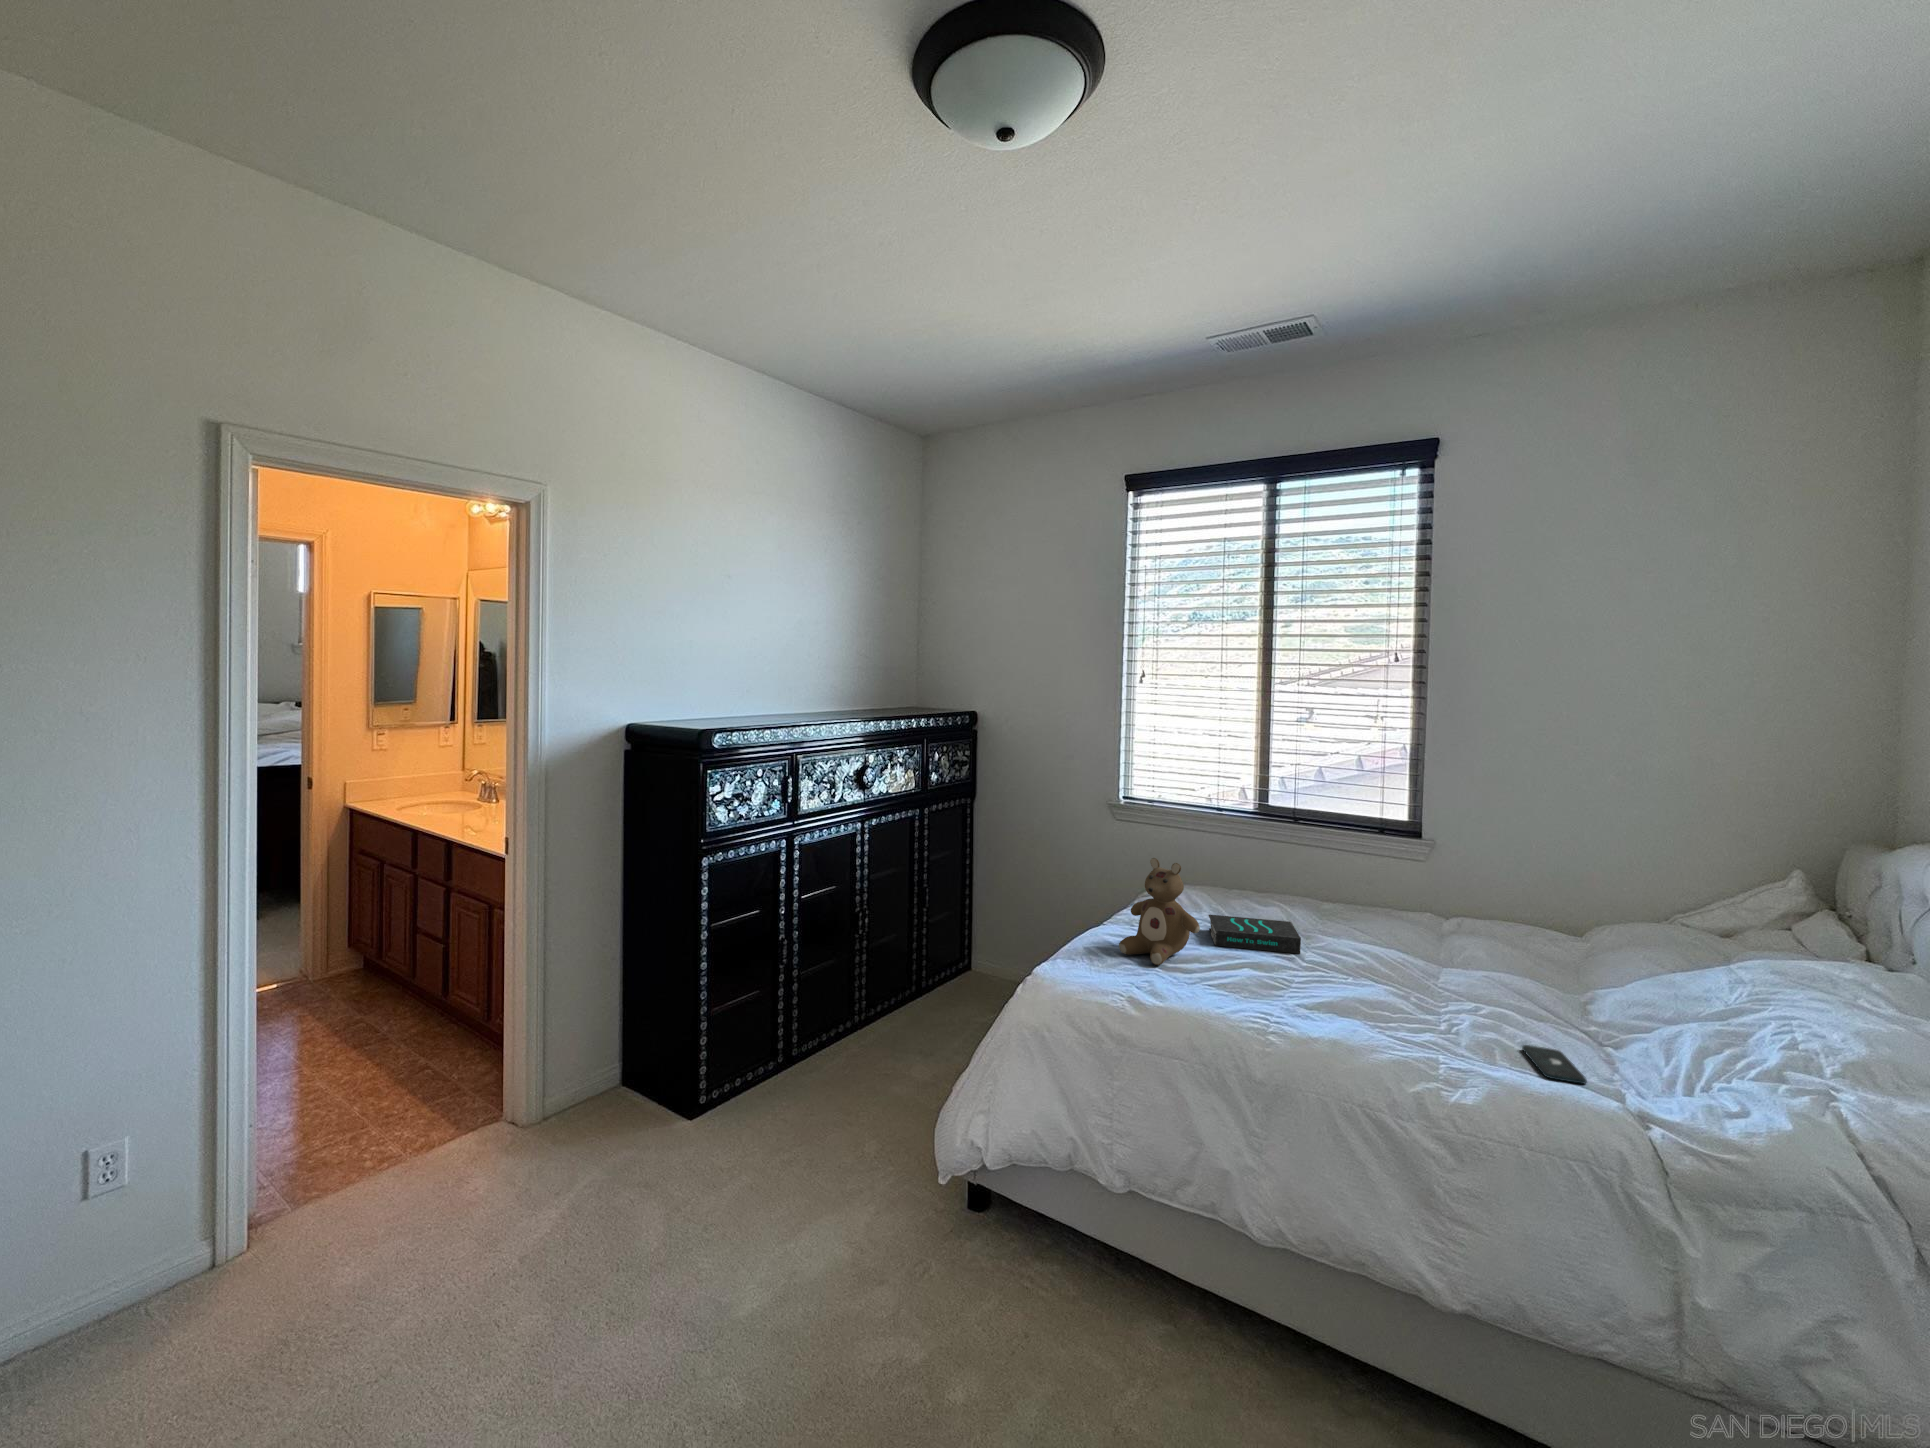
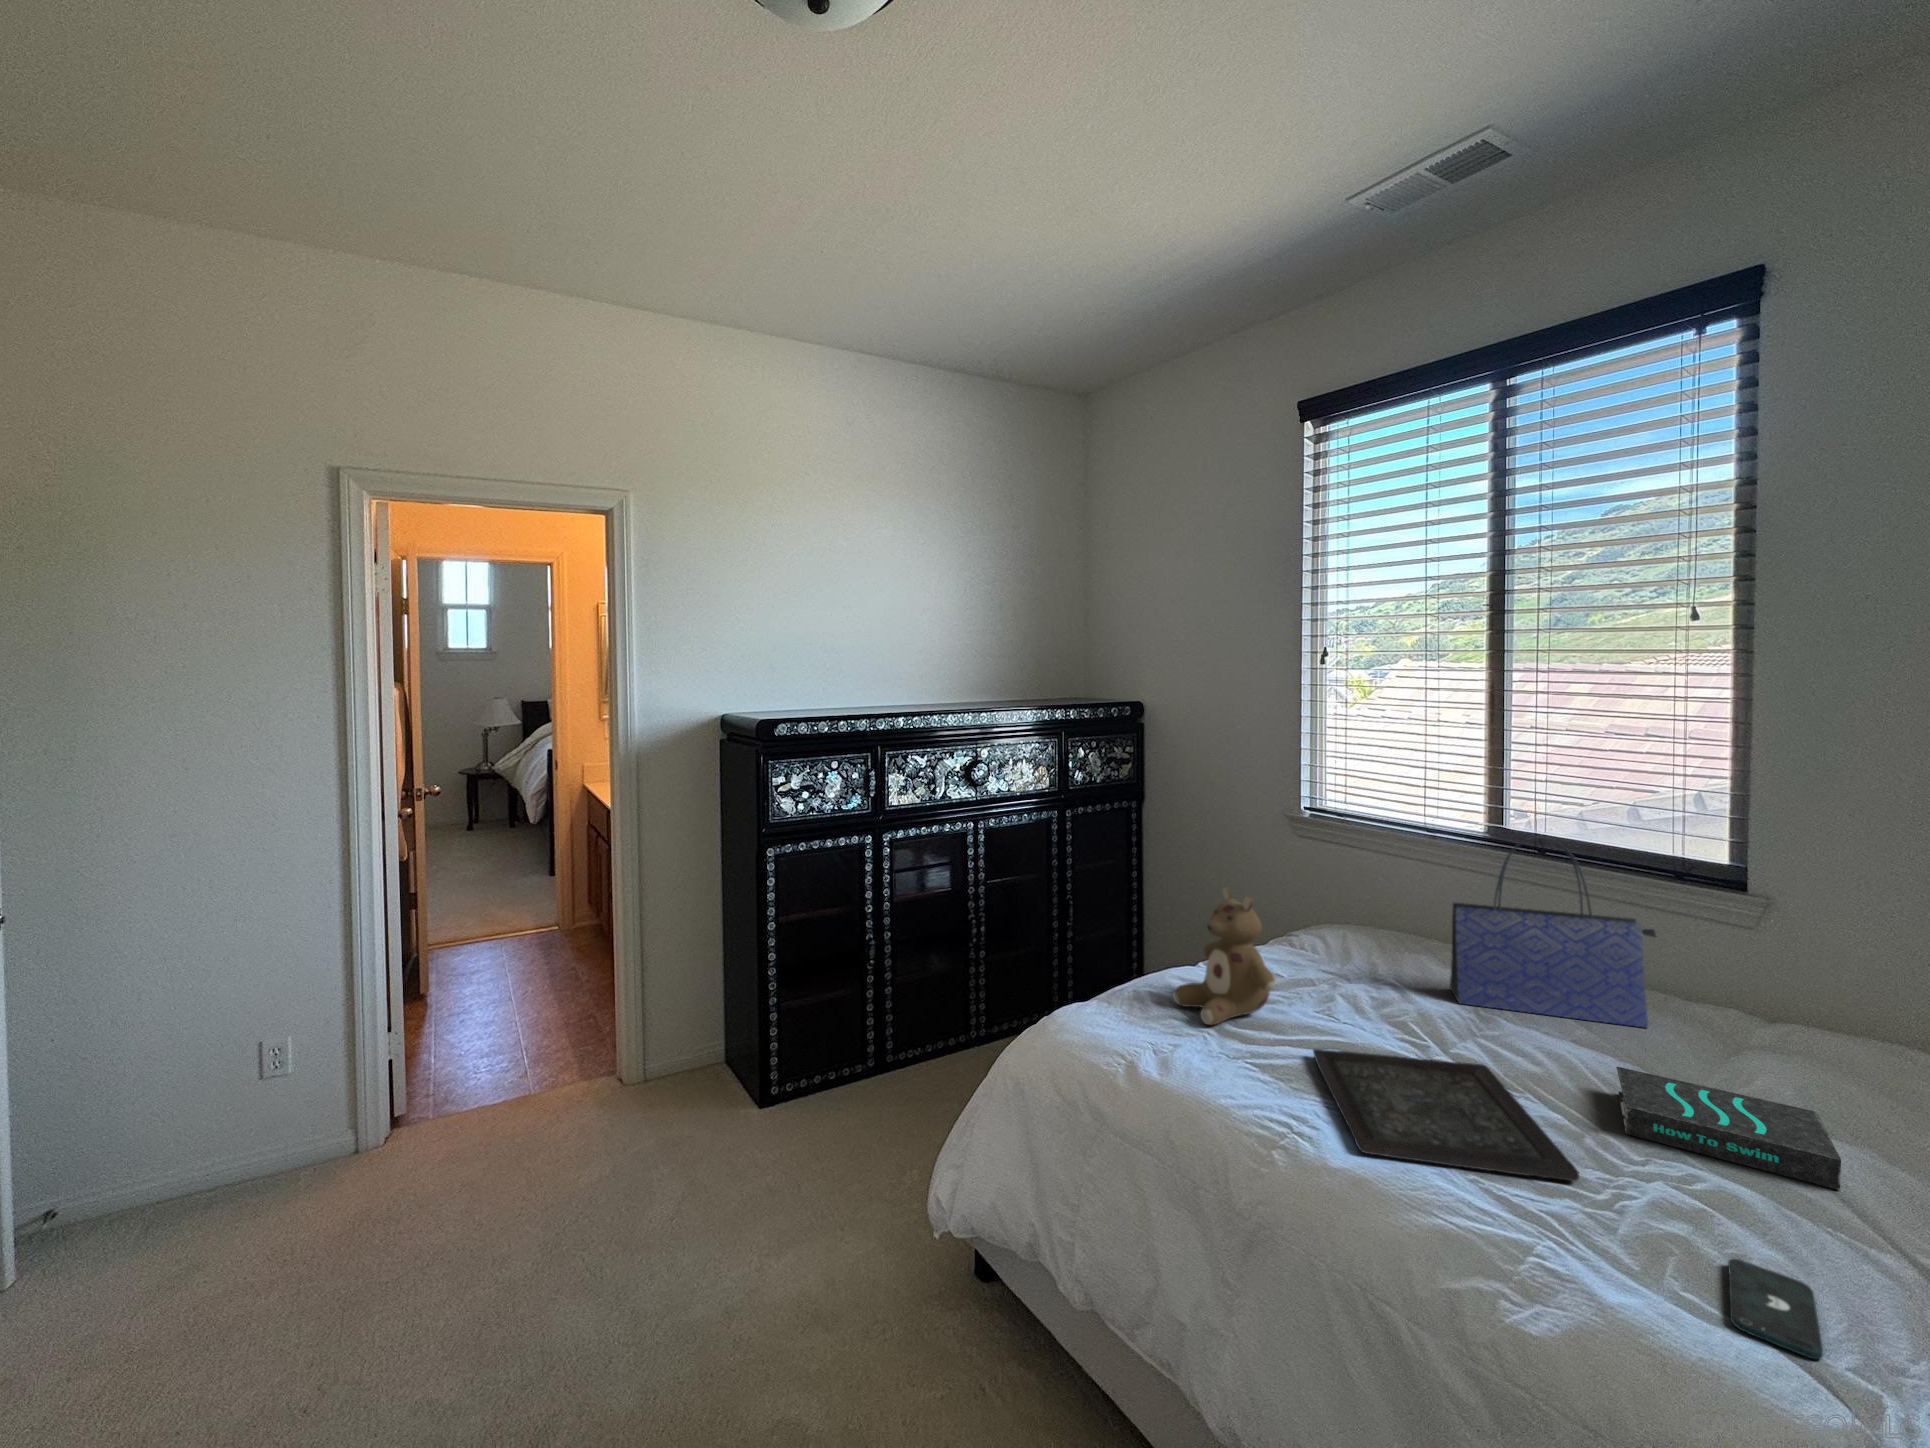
tote bag: none [1271,809,1390,932] -> present [1450,836,1656,1028]
book: present [1208,915,1301,954] -> present [1616,1067,1841,1190]
tray: none [1237,965,1431,1028] -> present [1313,1049,1579,1181]

